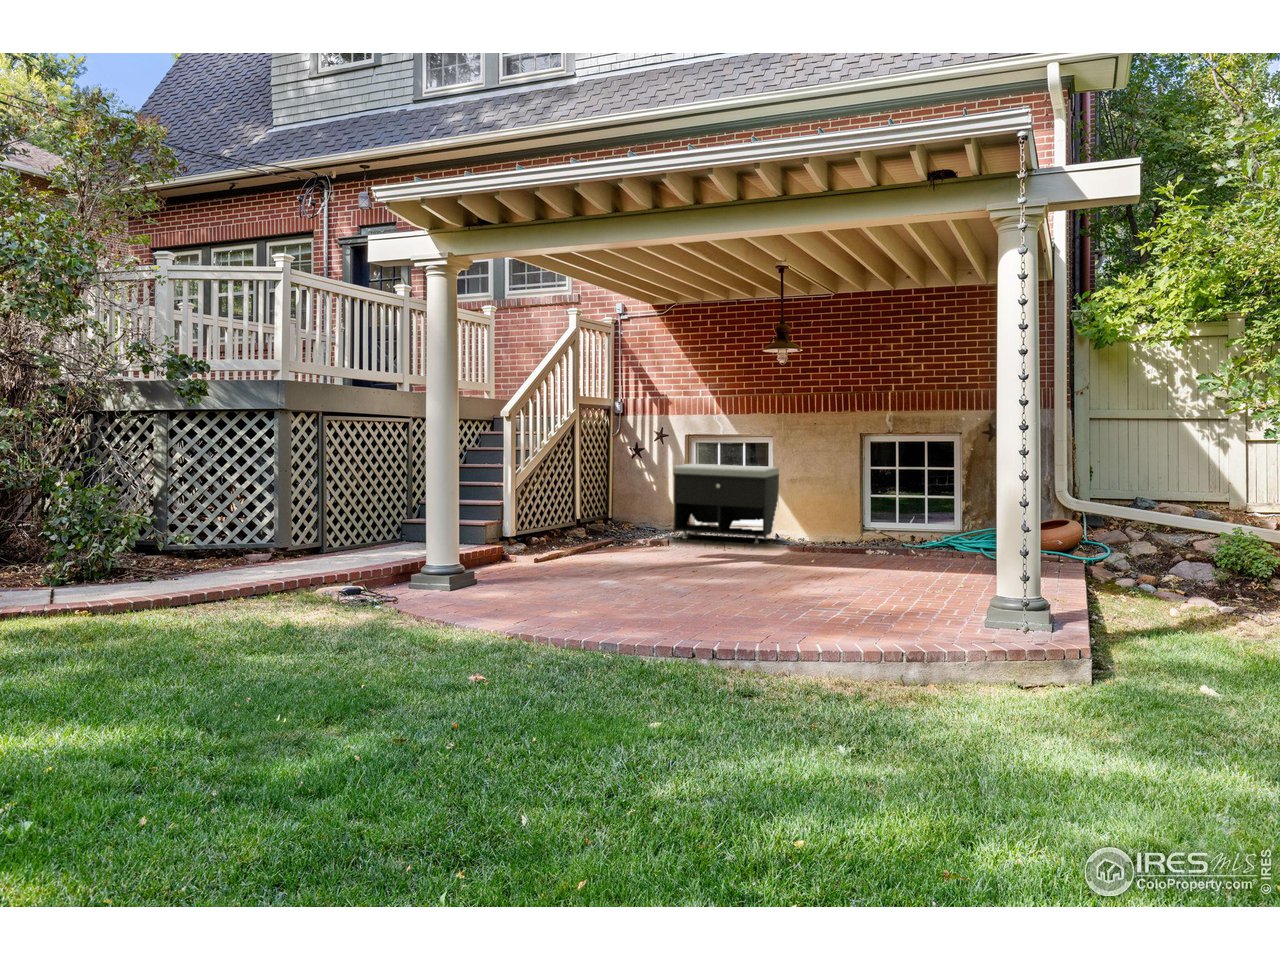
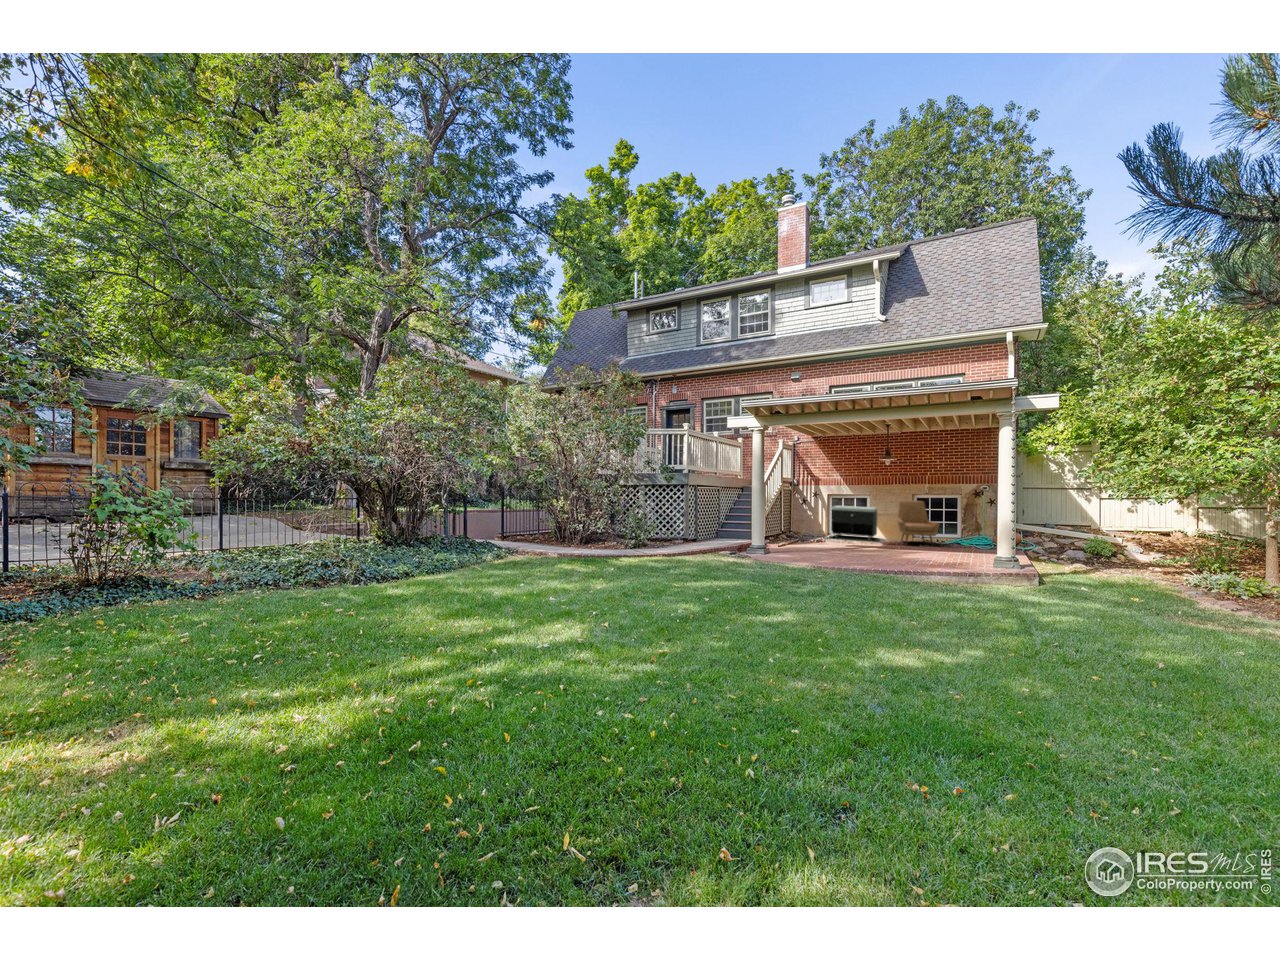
chair: none [818,449,908,556] -> present [898,500,940,545]

